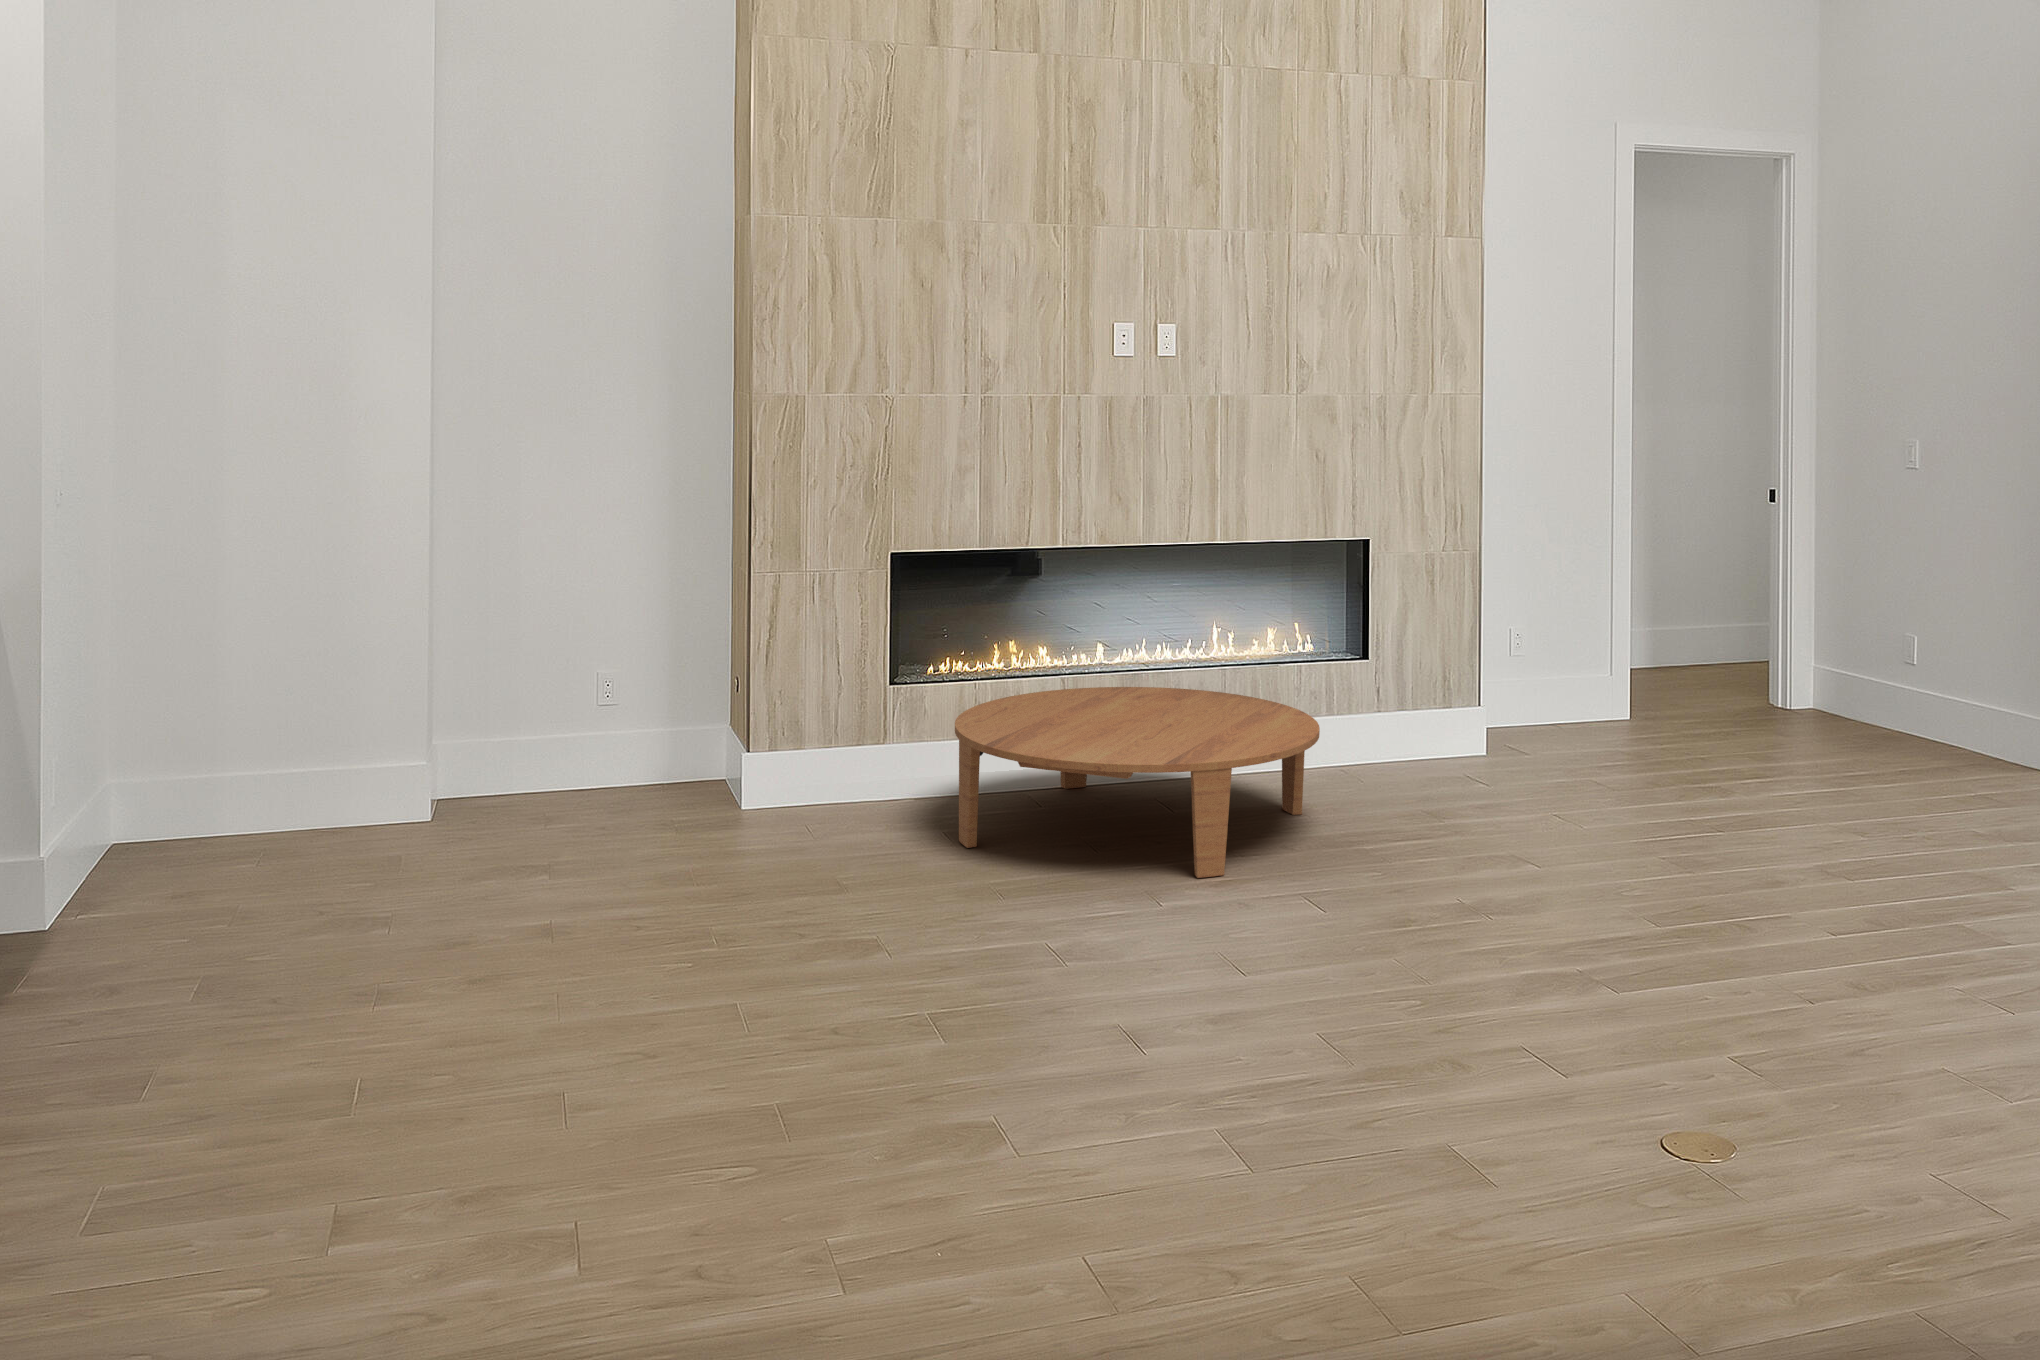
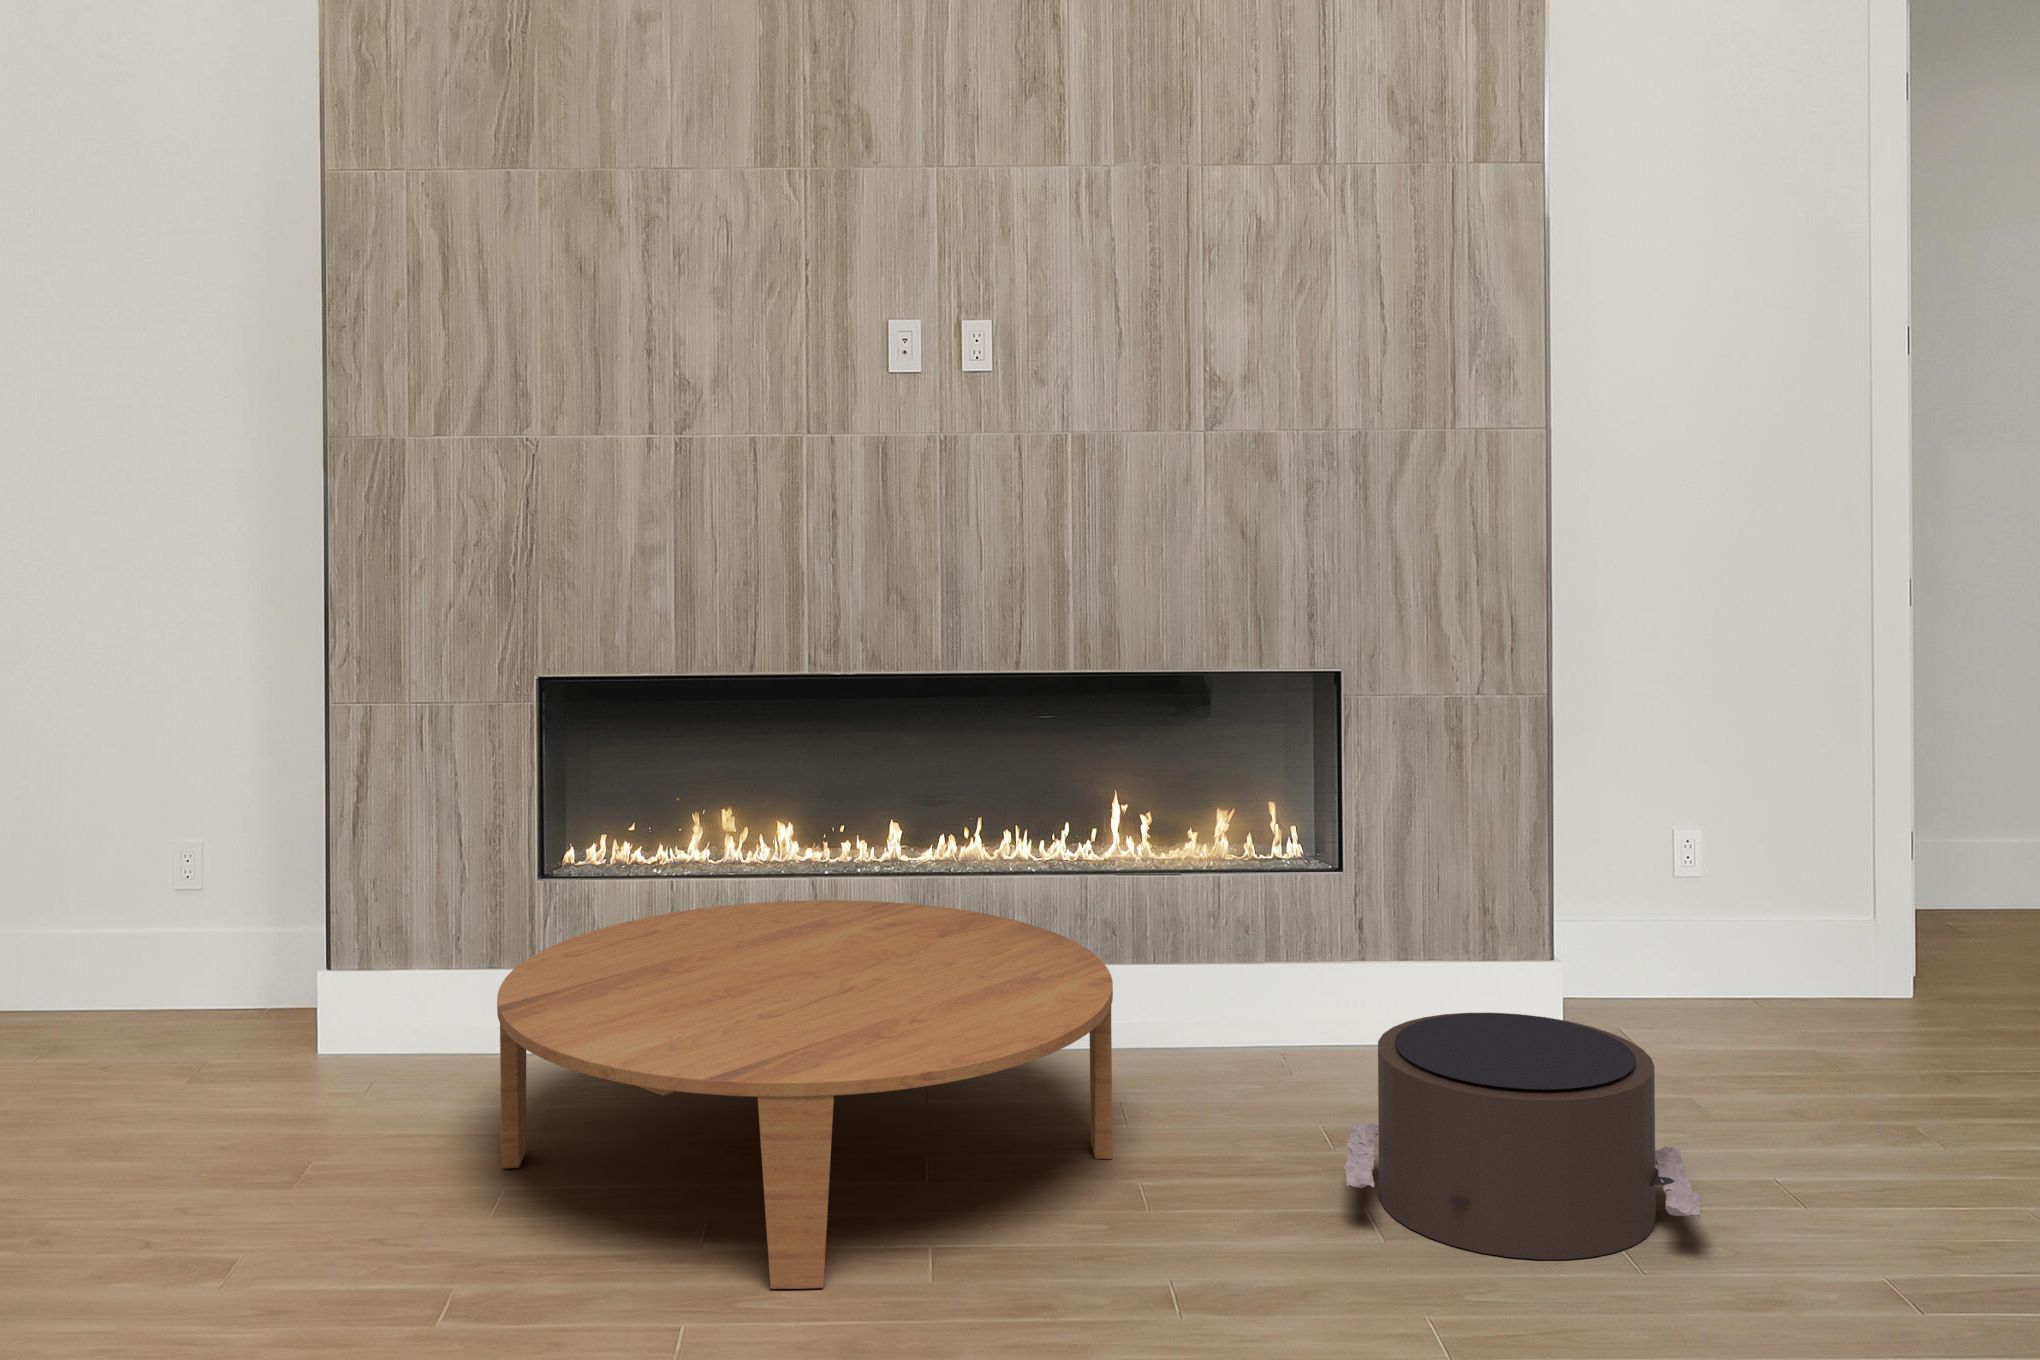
pouf: none [1430,718,1626,832] -> present [1344,1013,1700,1259]

